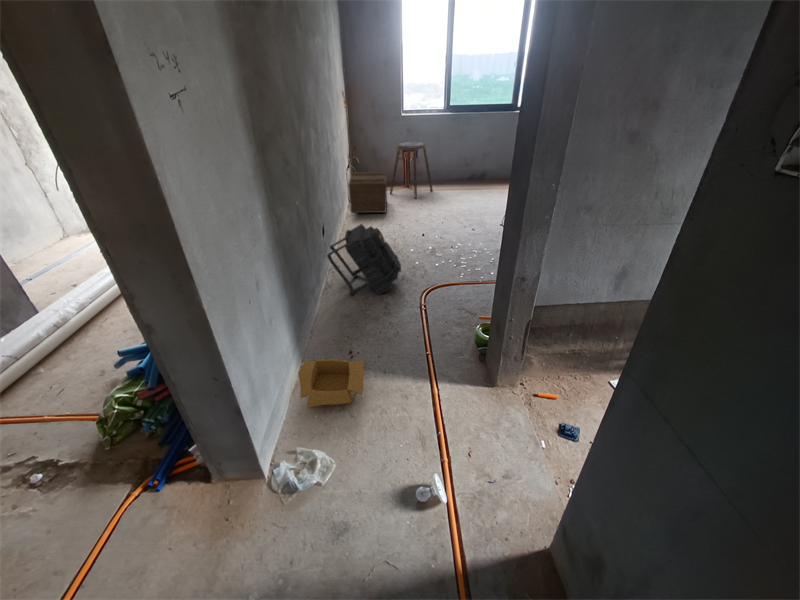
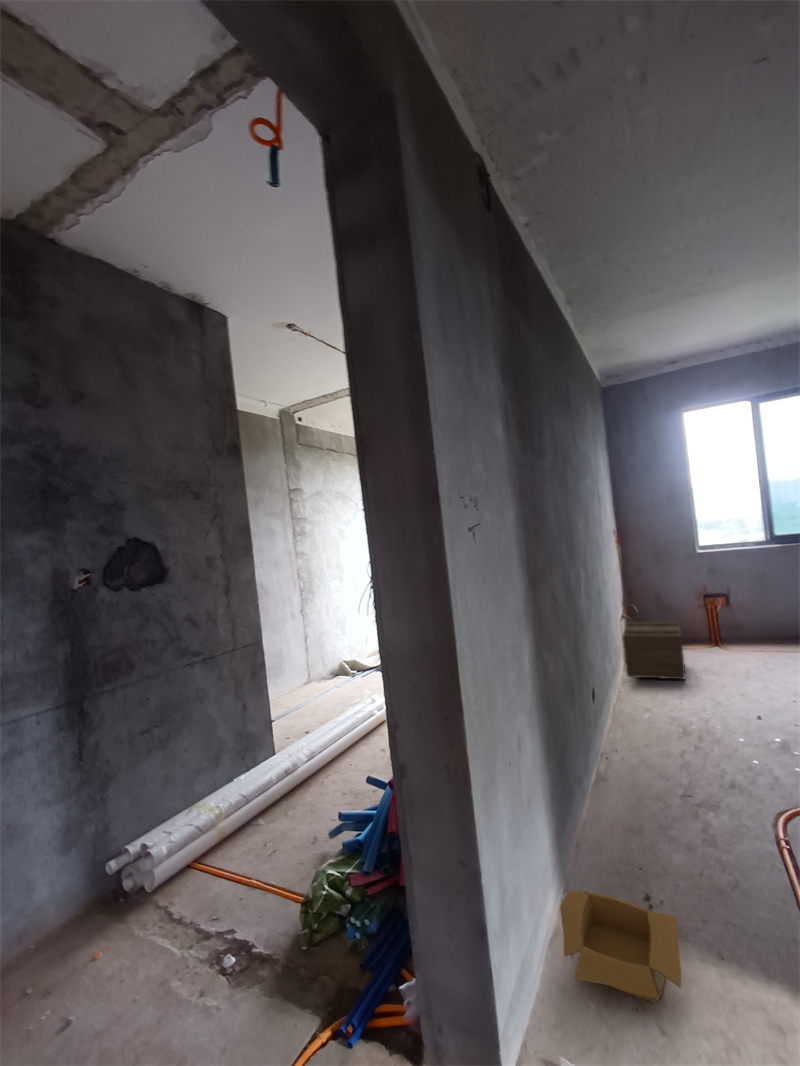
stool: present [390,142,433,199] -> none [687,582,765,662]
backpack: present [327,224,401,295] -> none [598,686,728,807]

